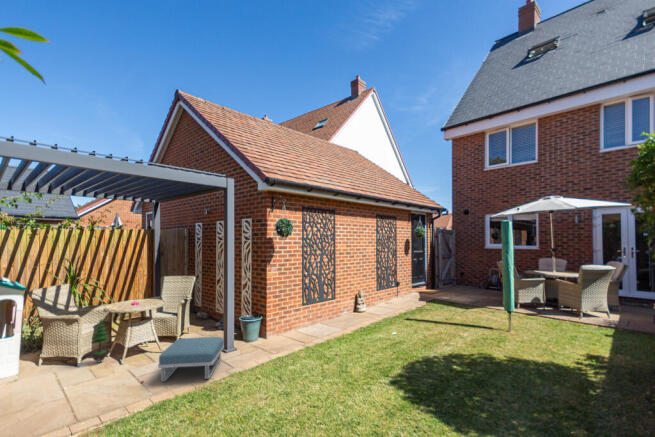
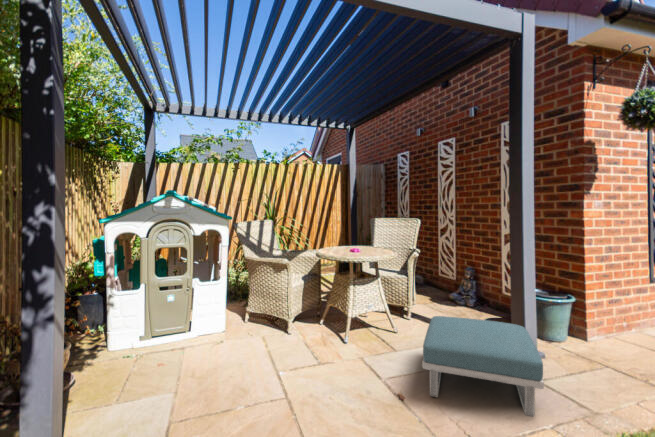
potted tree: present [91,320,108,362] -> none [302,268,325,331]

